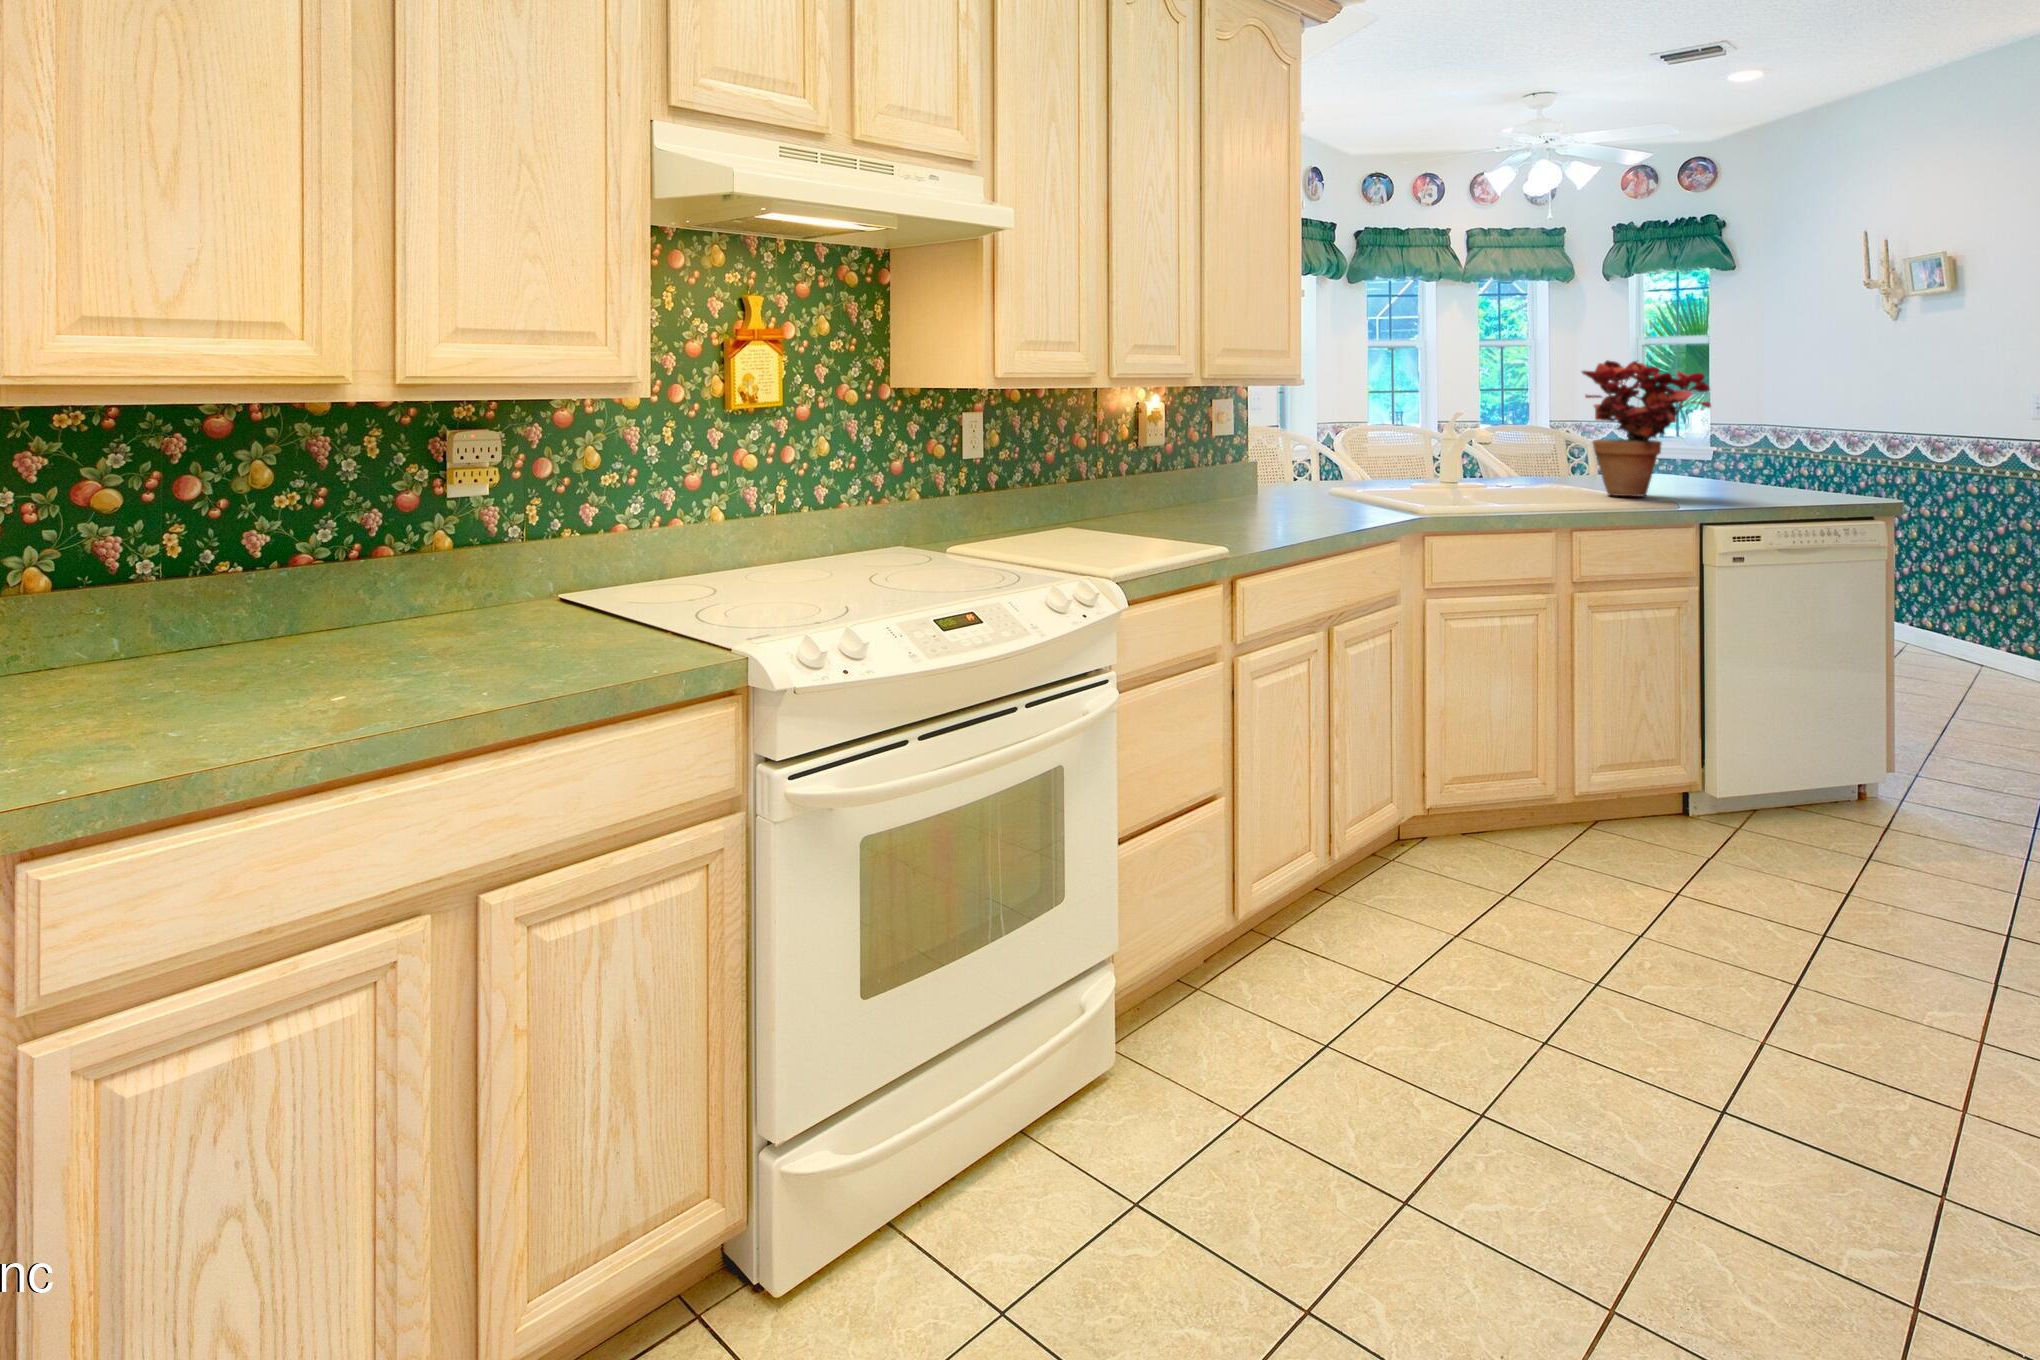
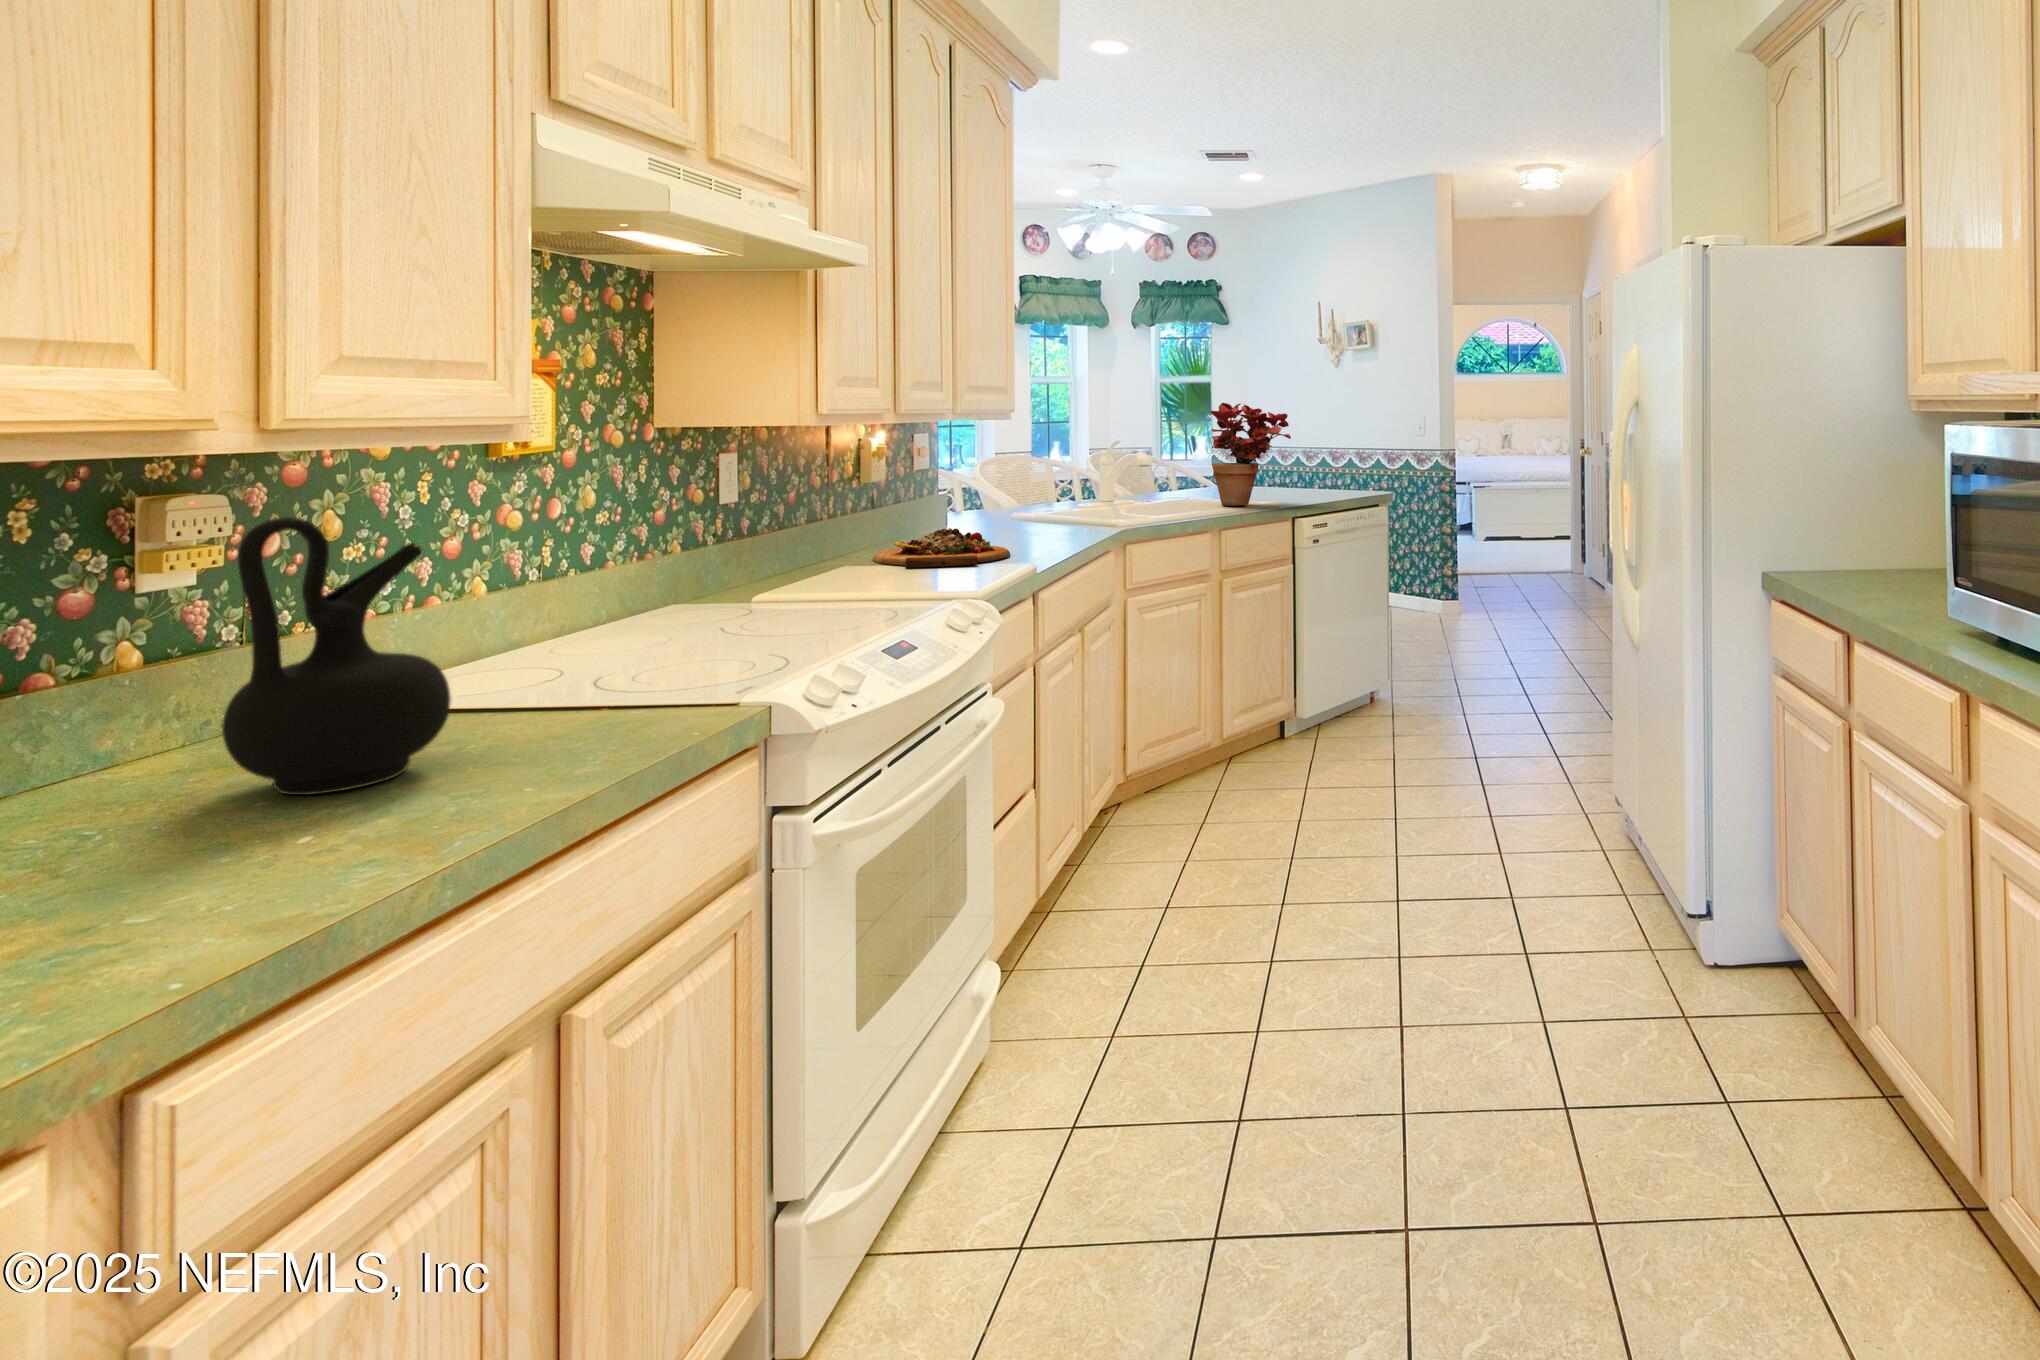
ceramic jug: none [392,444,532,656] -> present [222,517,451,795]
cutting board: none [1110,497,1245,539] -> present [873,528,1010,568]

